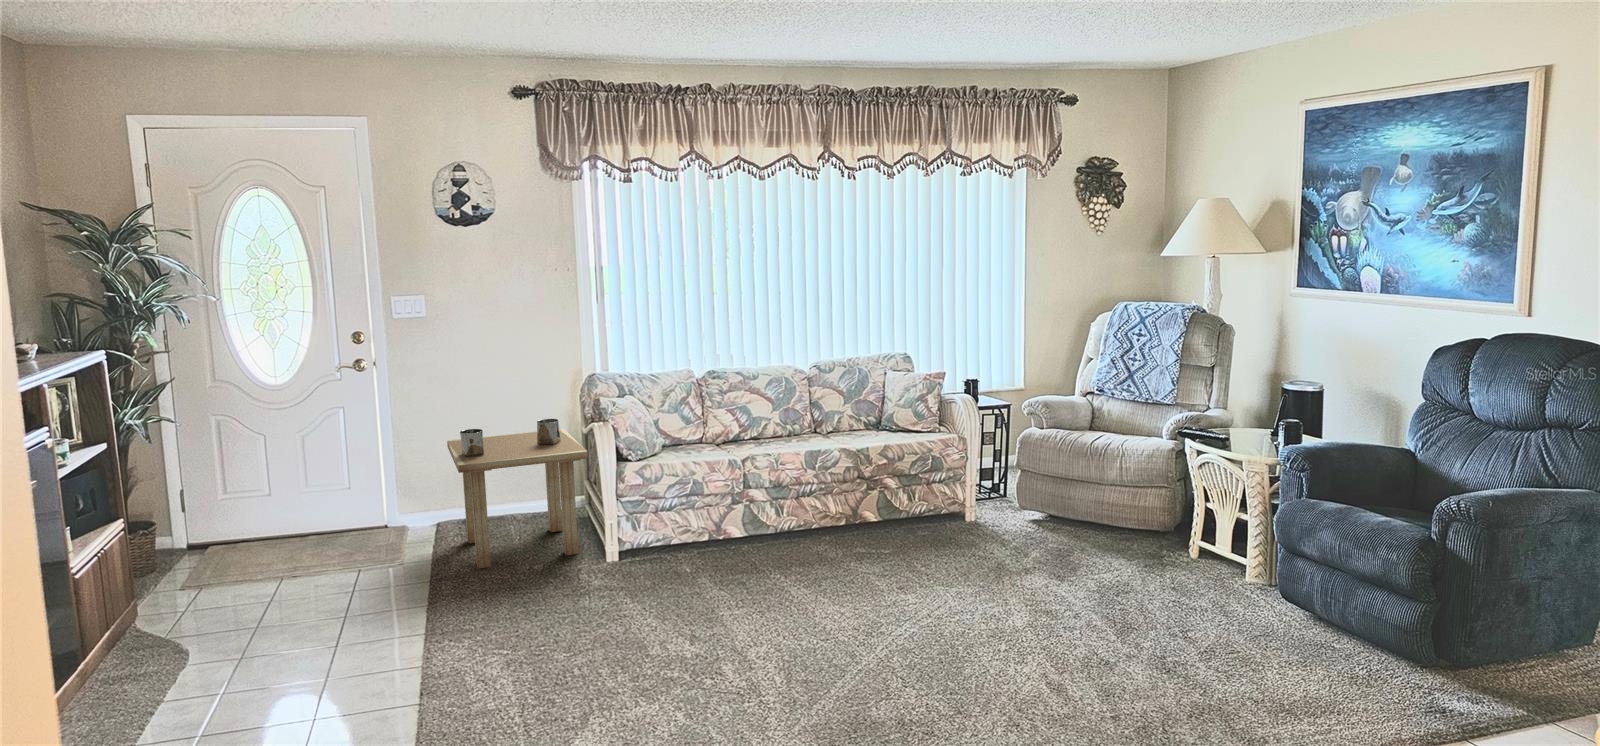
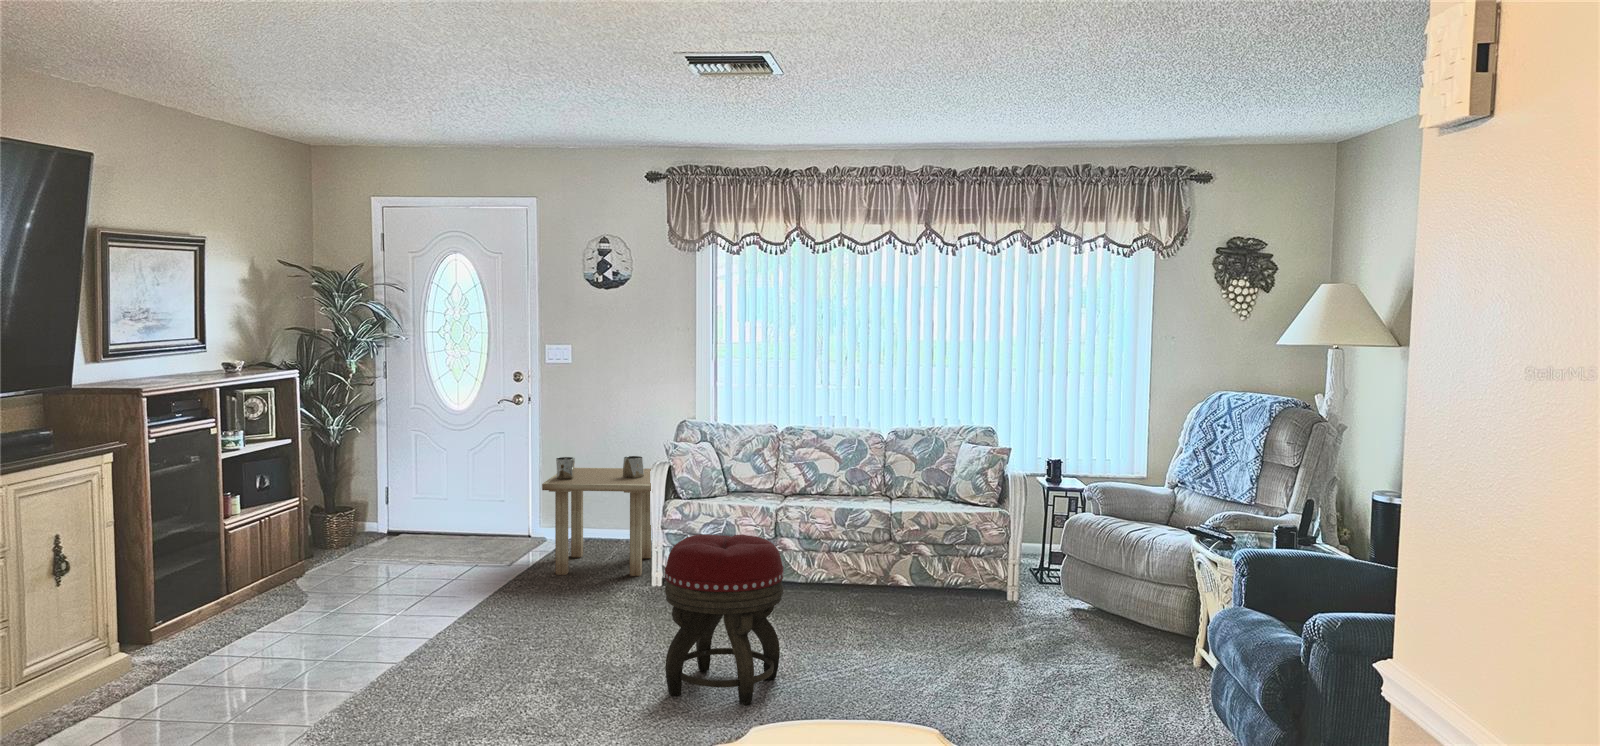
footstool: none [776,500,910,694] -> present [665,534,784,705]

